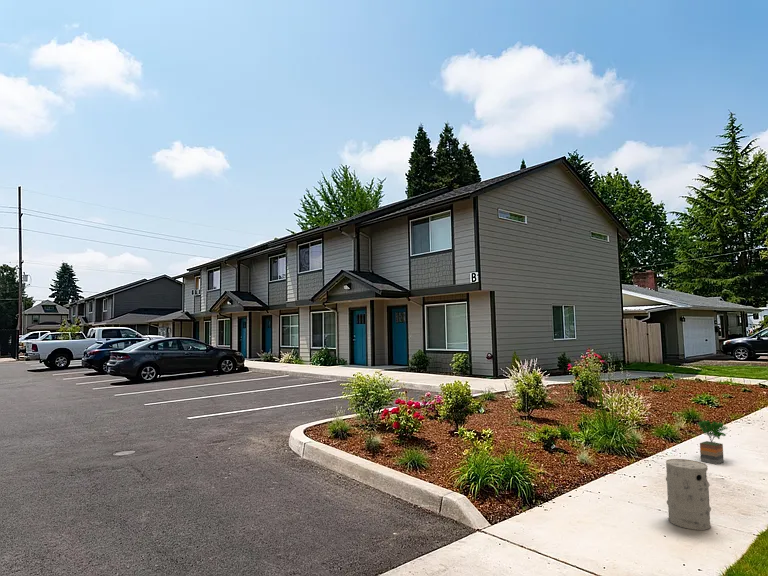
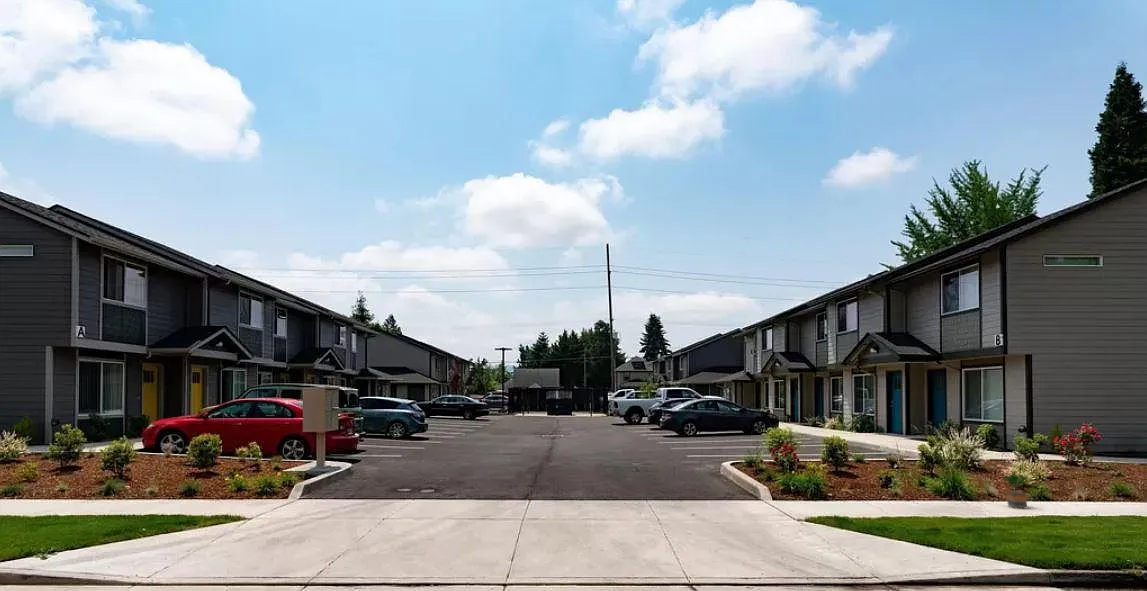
trash can: present [666,459,711,530] -> none [871,476,897,515]

